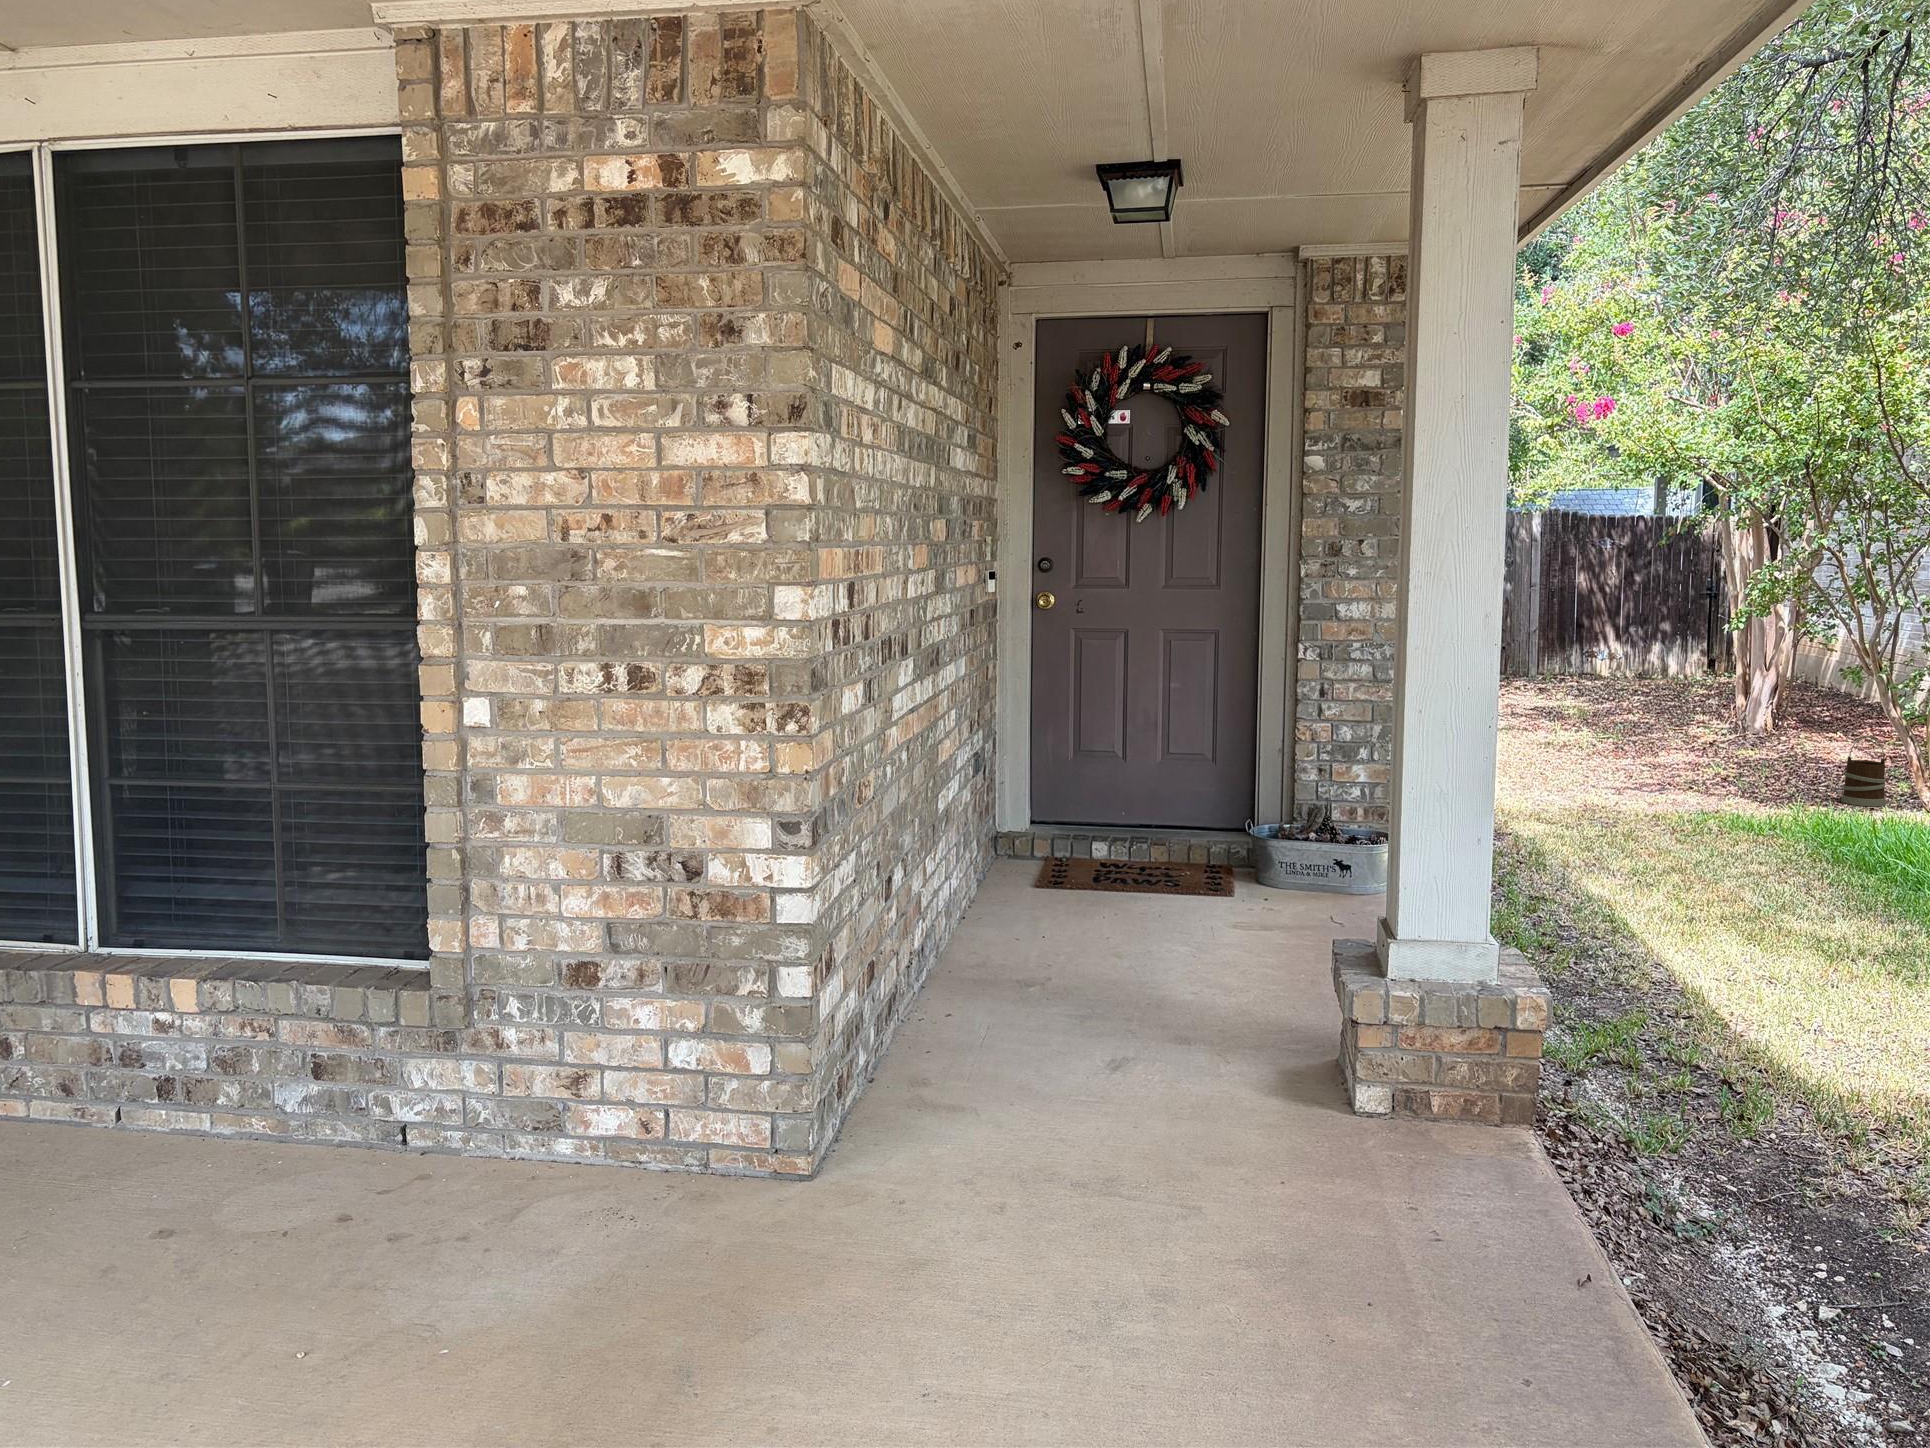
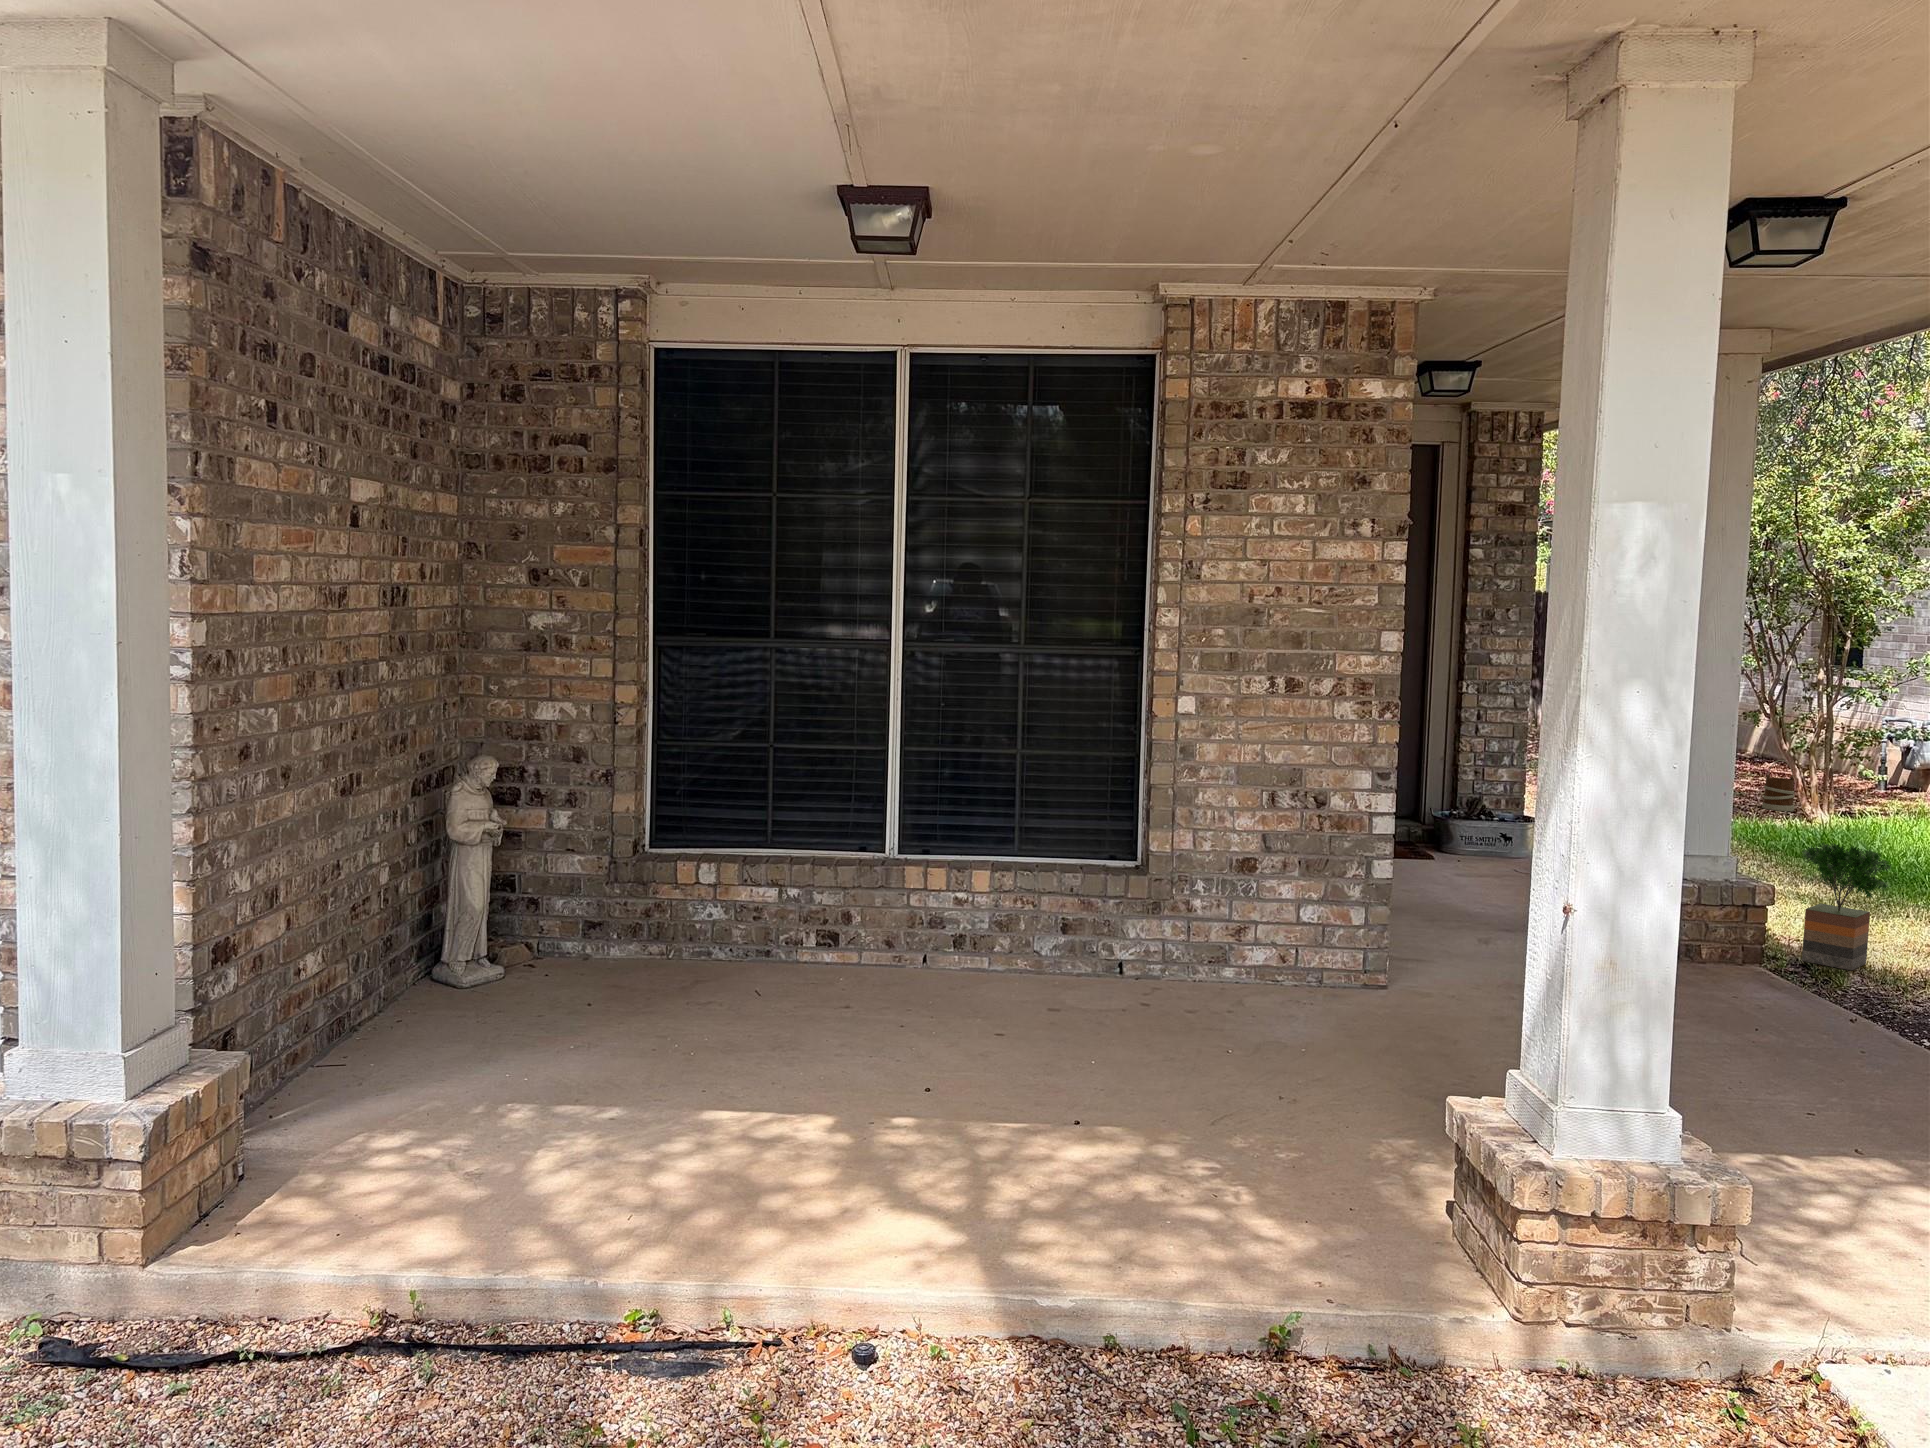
potted tree: none [1693,900,1840,1112] -> present [1802,843,1892,970]

